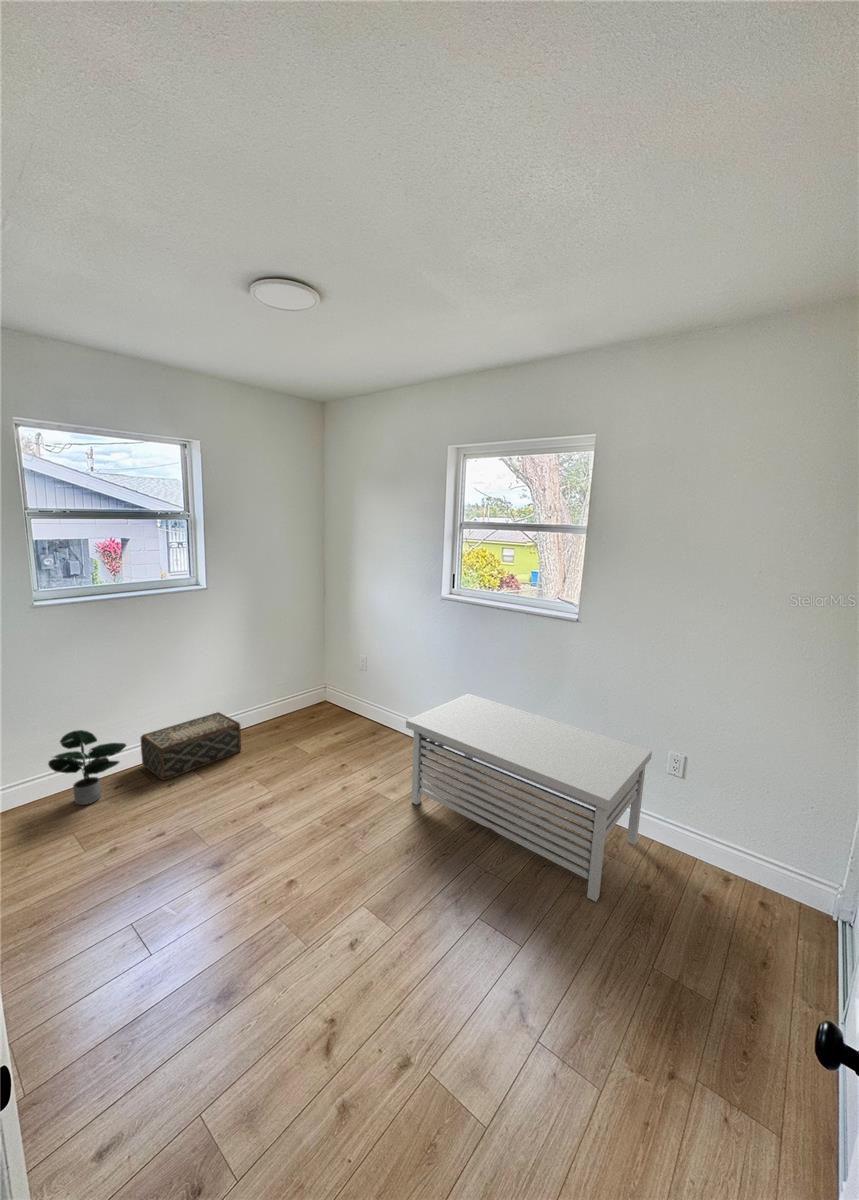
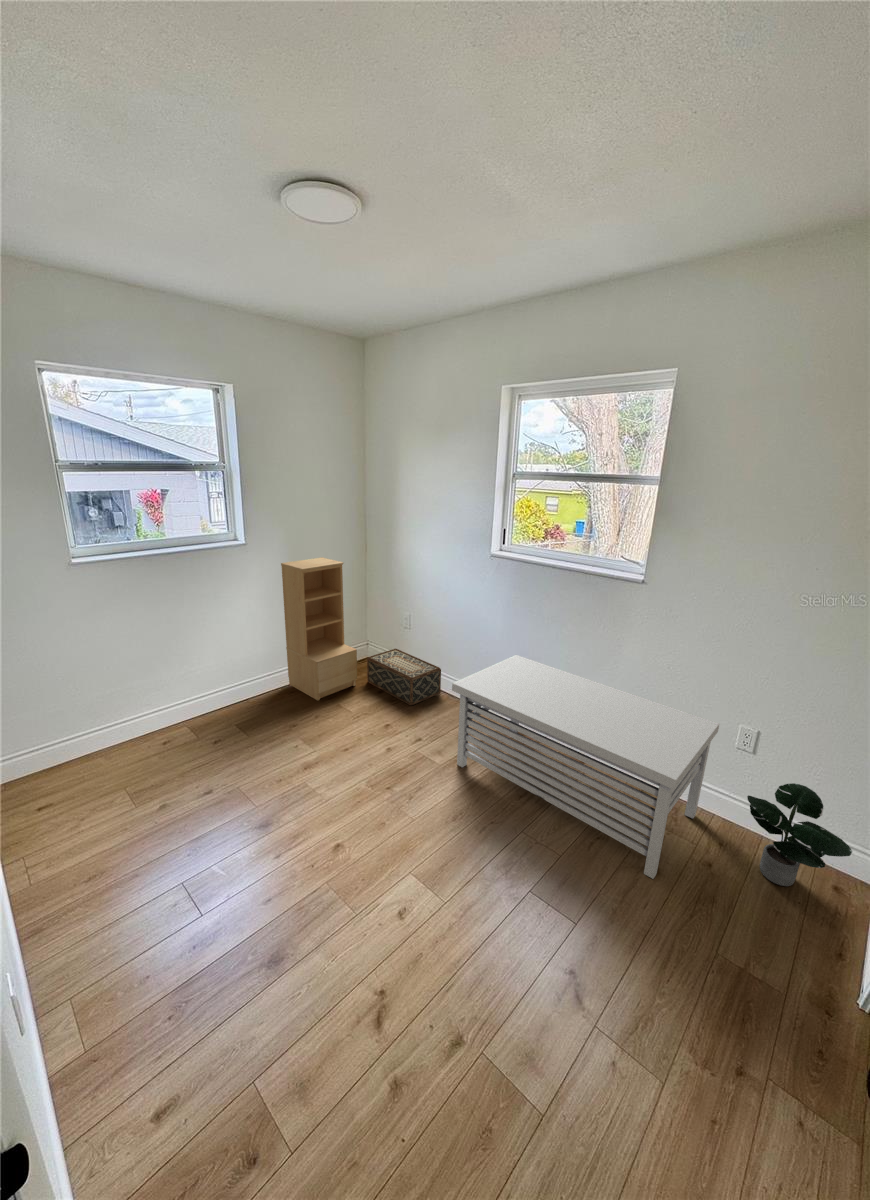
bookshelf: none [241,603,315,745] -> present [281,557,357,701]
woven basket: present [141,712,241,781] -> present [367,649,441,705]
potted plant: present [48,730,126,805] -> present [747,783,852,886]

